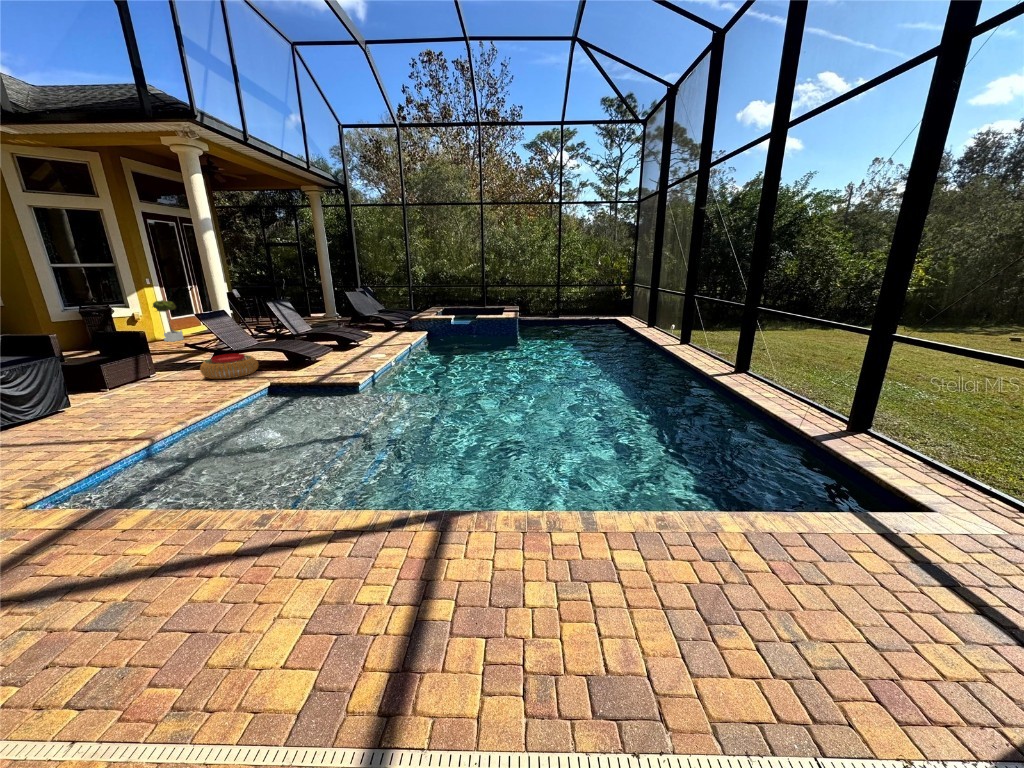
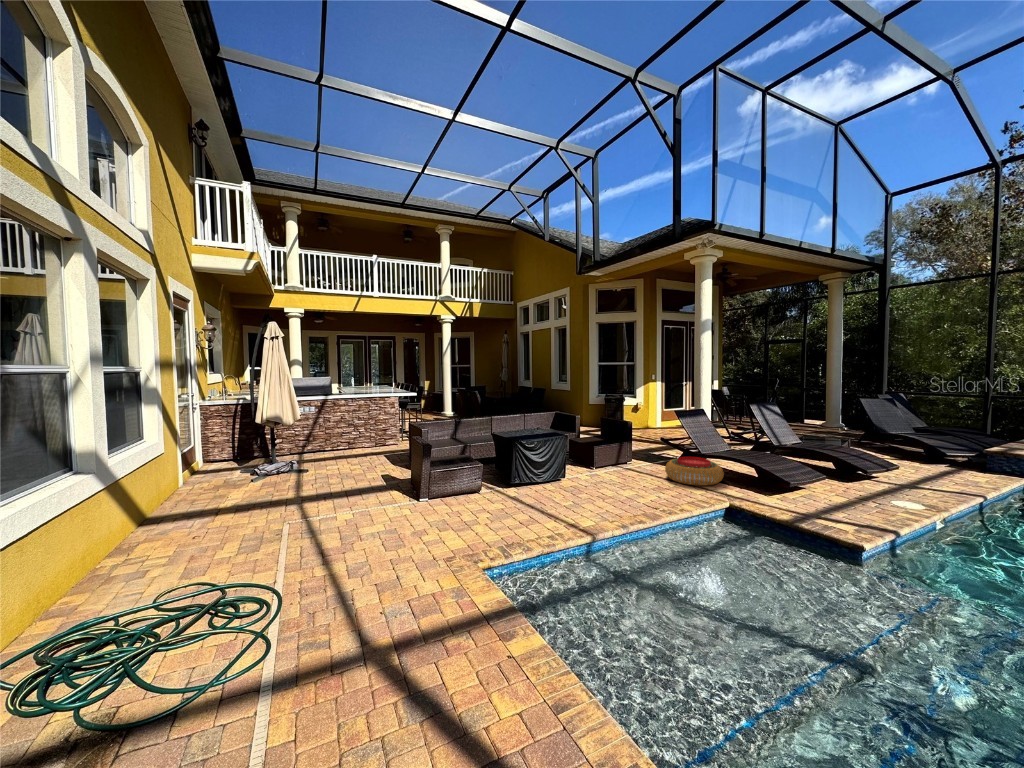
potted tree: present [153,300,184,342] -> none [651,393,669,431]

